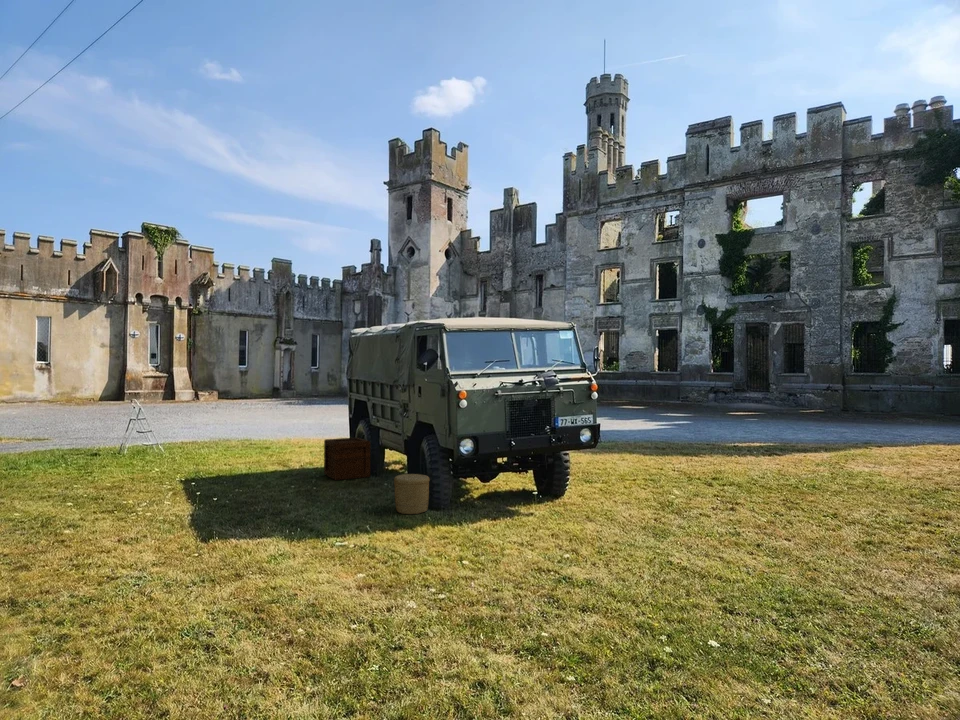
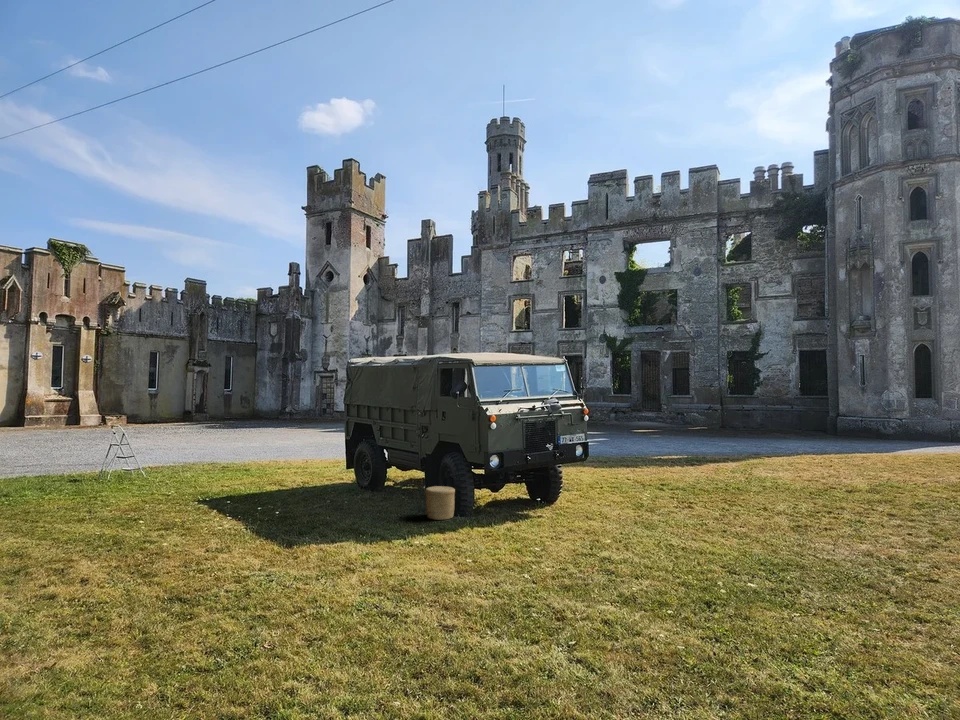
wooden crate: present [324,438,371,480] -> none [330,457,375,496]

